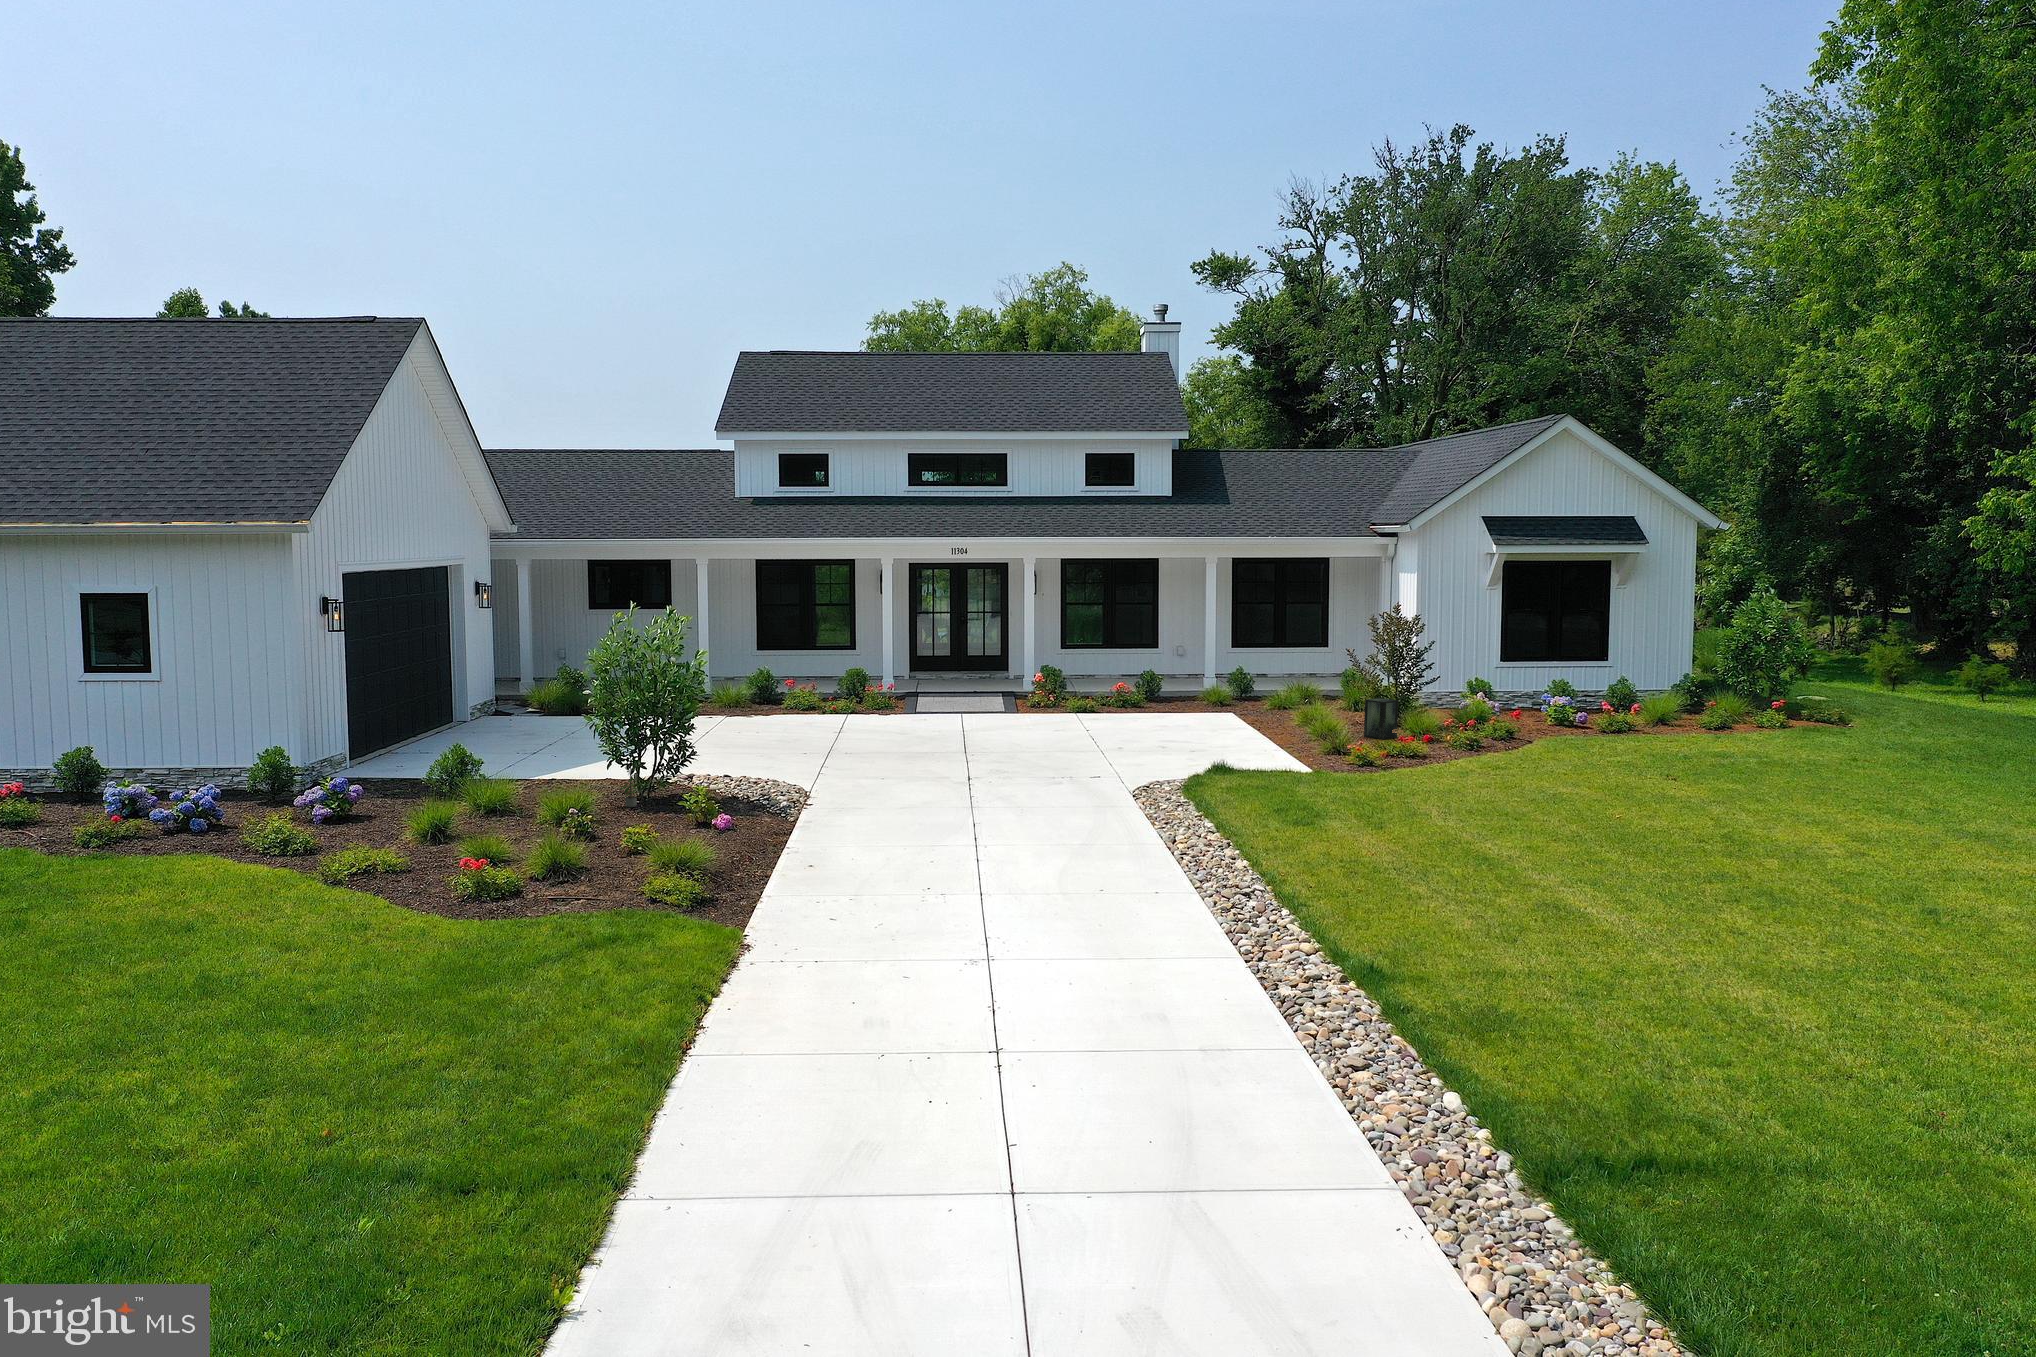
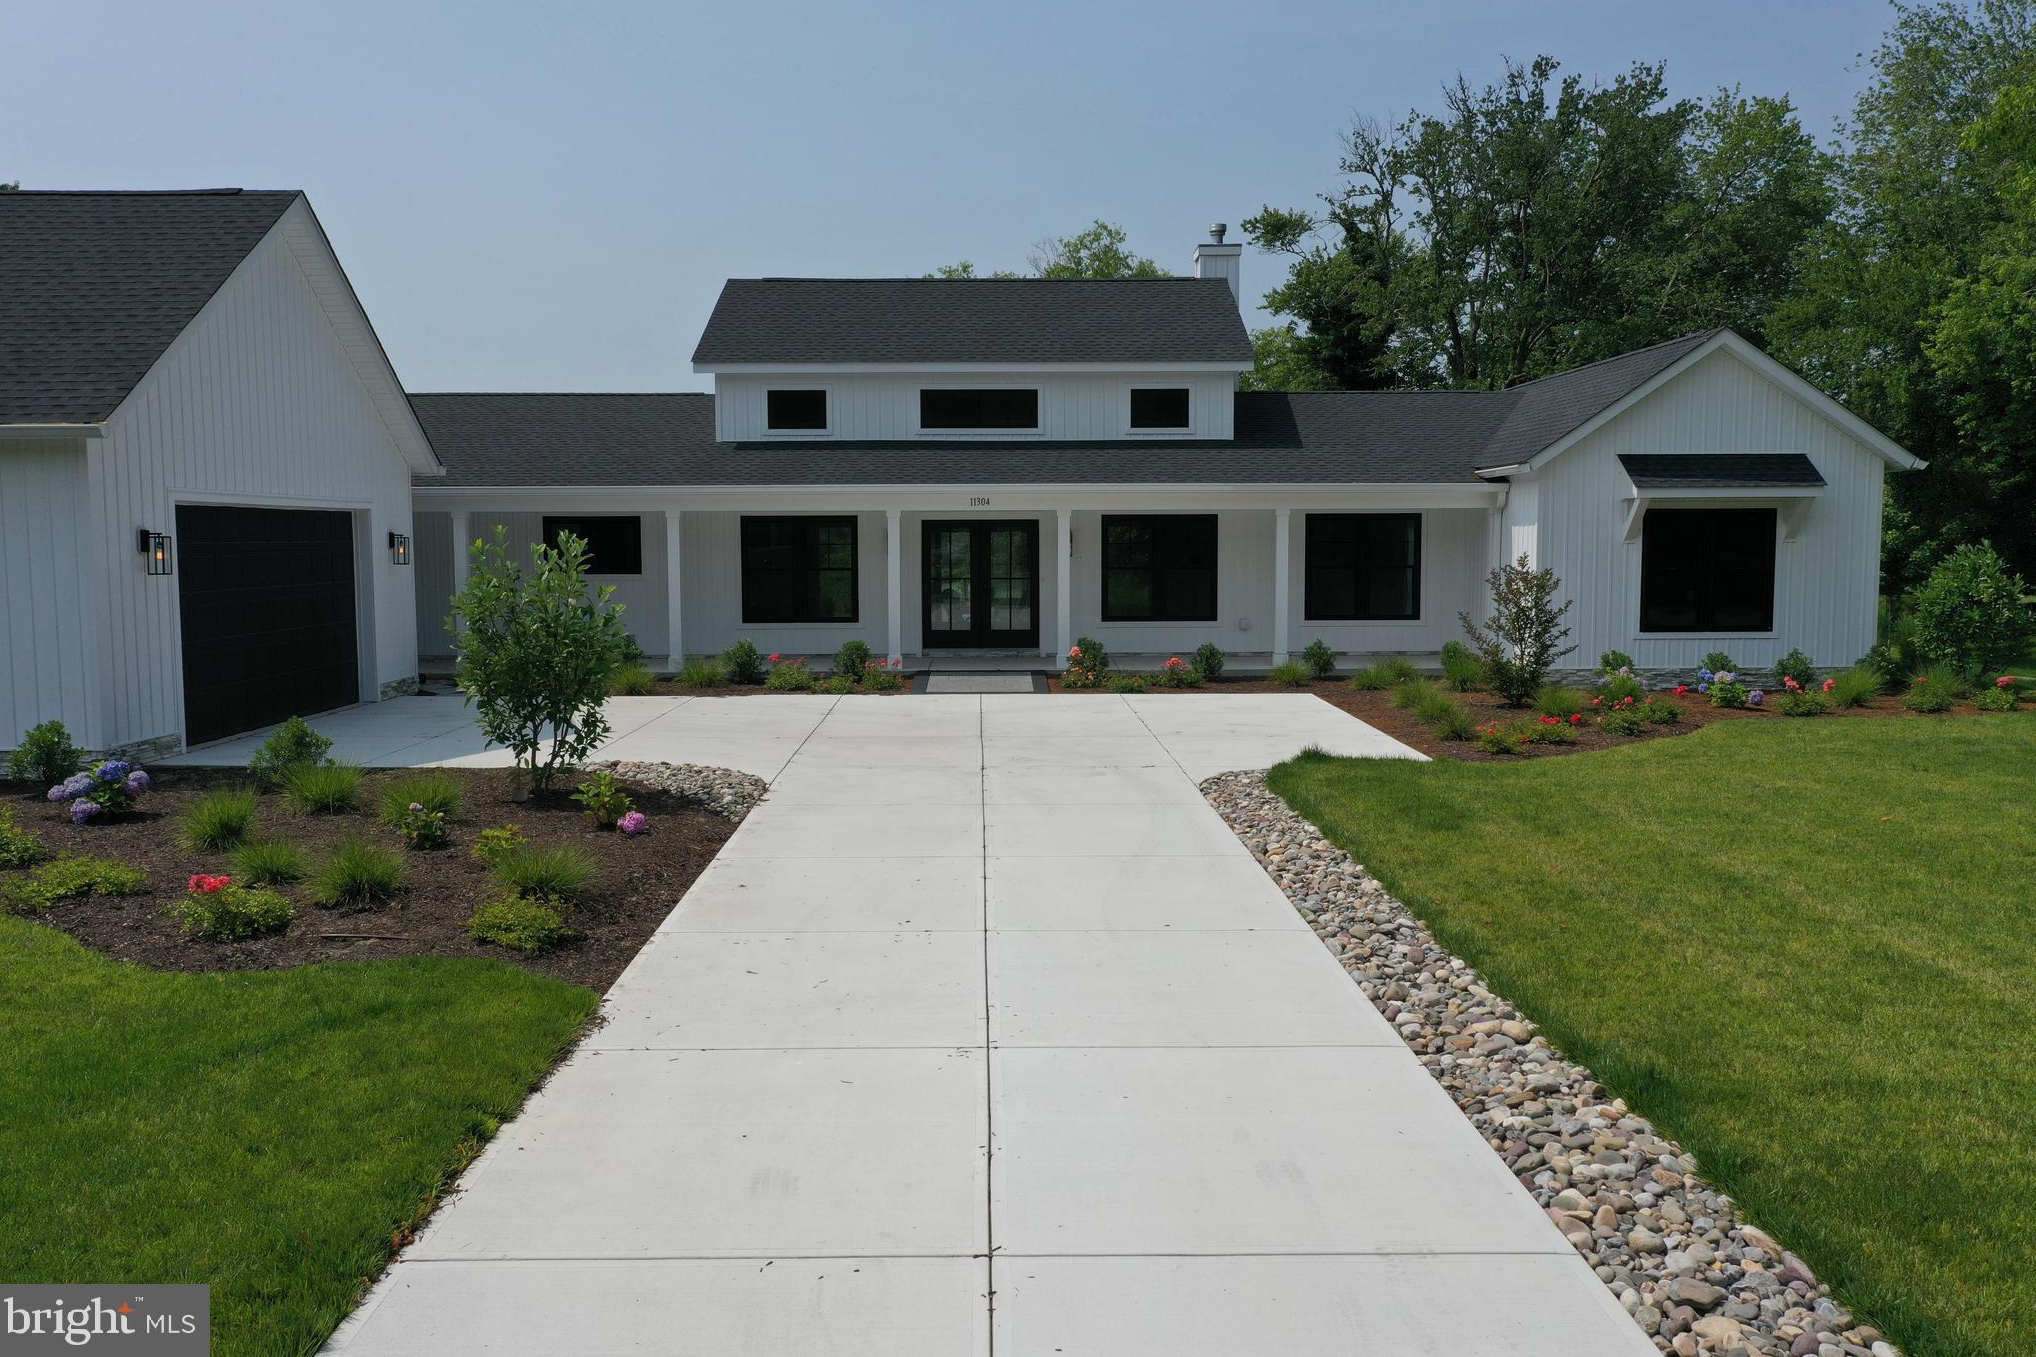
storage box: present [1364,698,1398,740] -> none [1483,671,1527,722]

